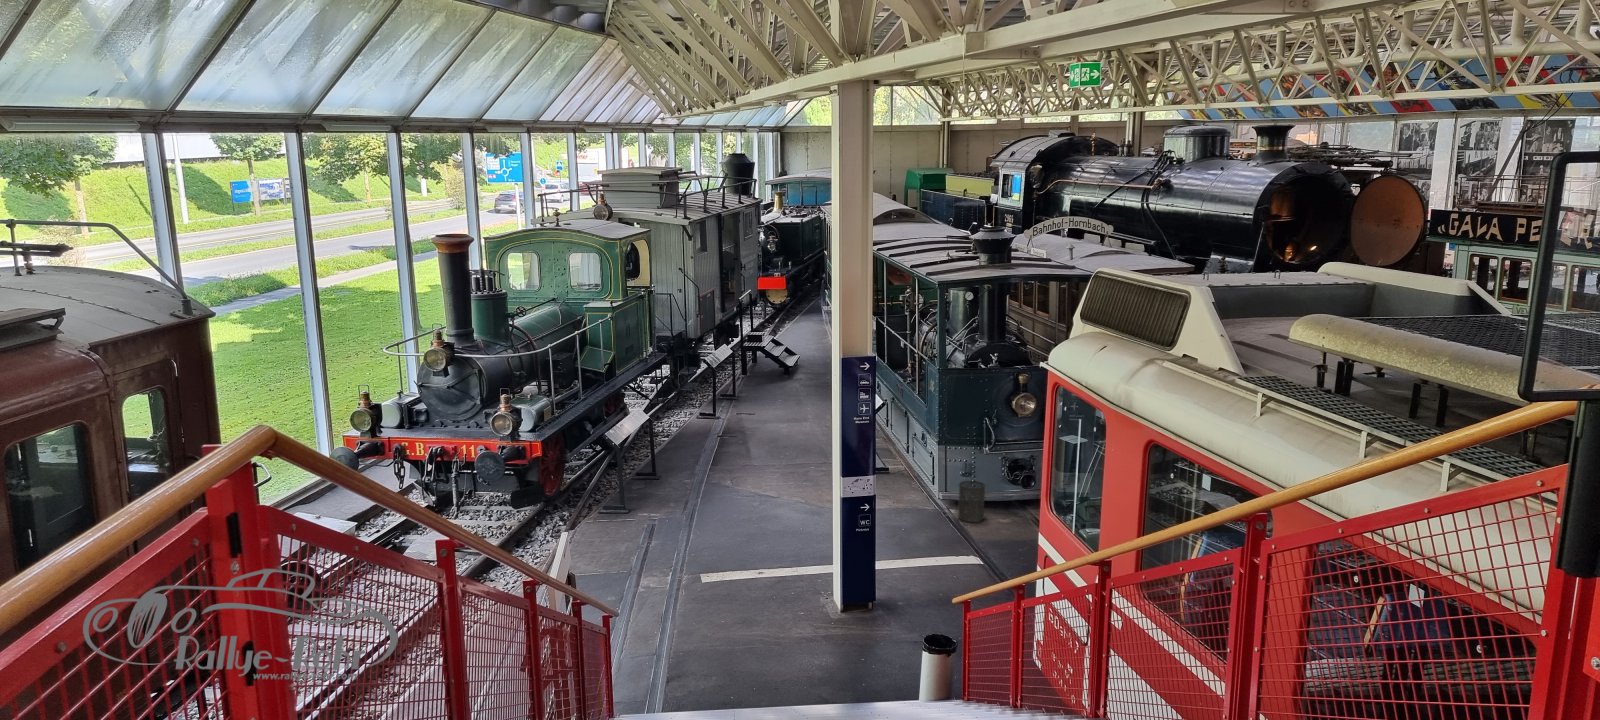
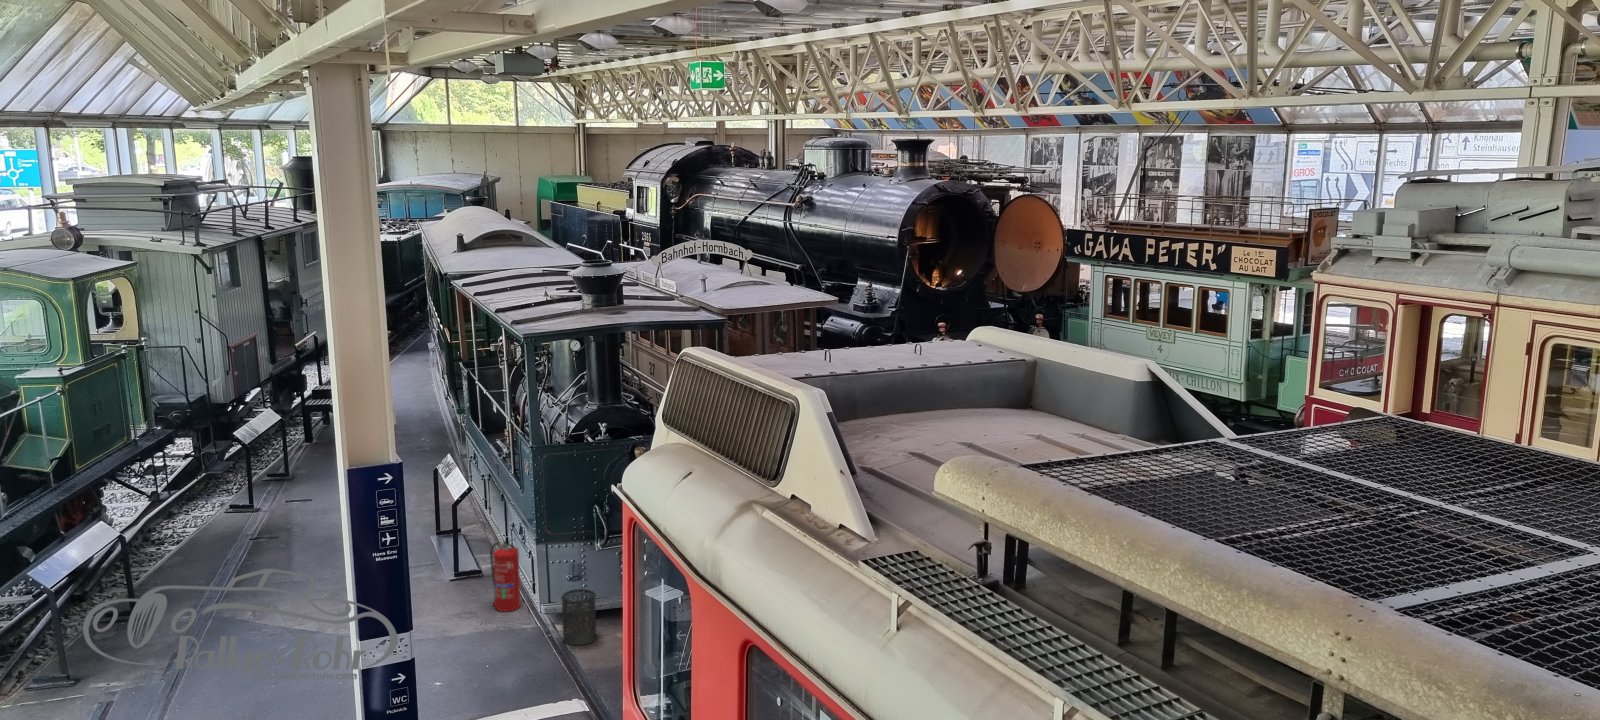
fire extinguisher: none [902,441,925,496] -> present [490,541,521,612]

